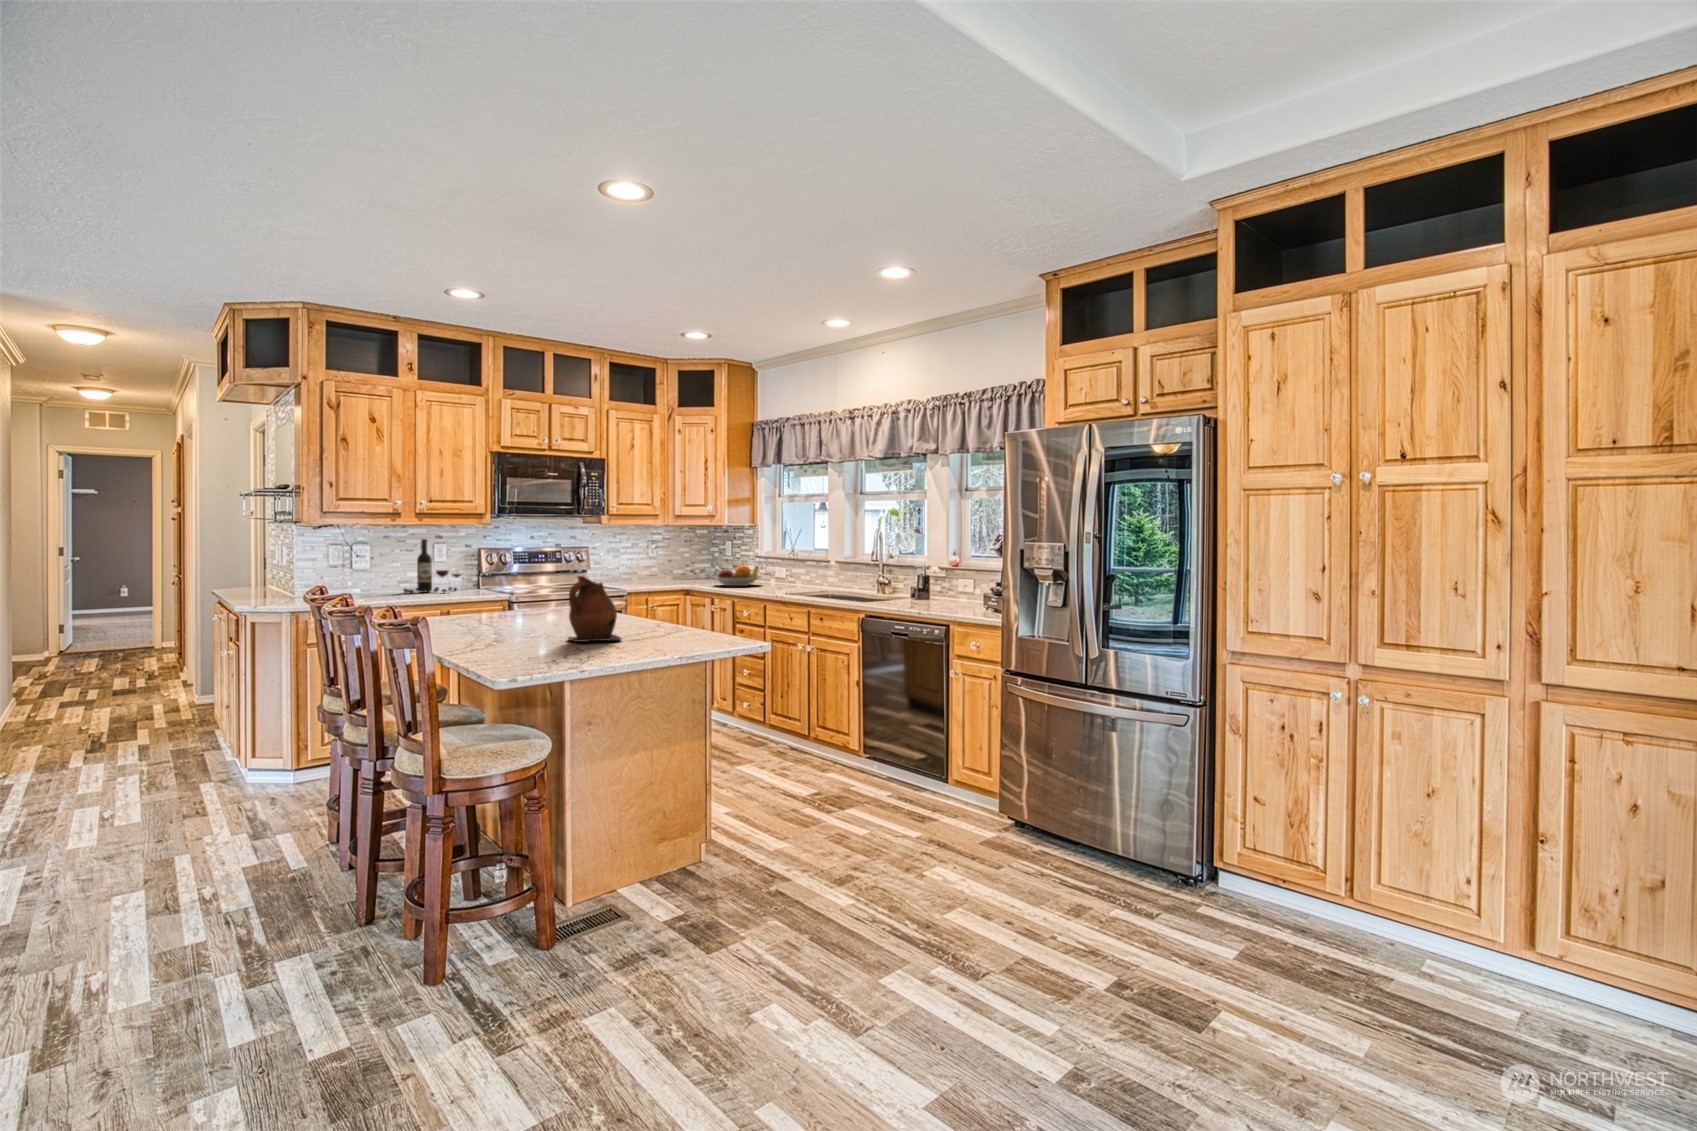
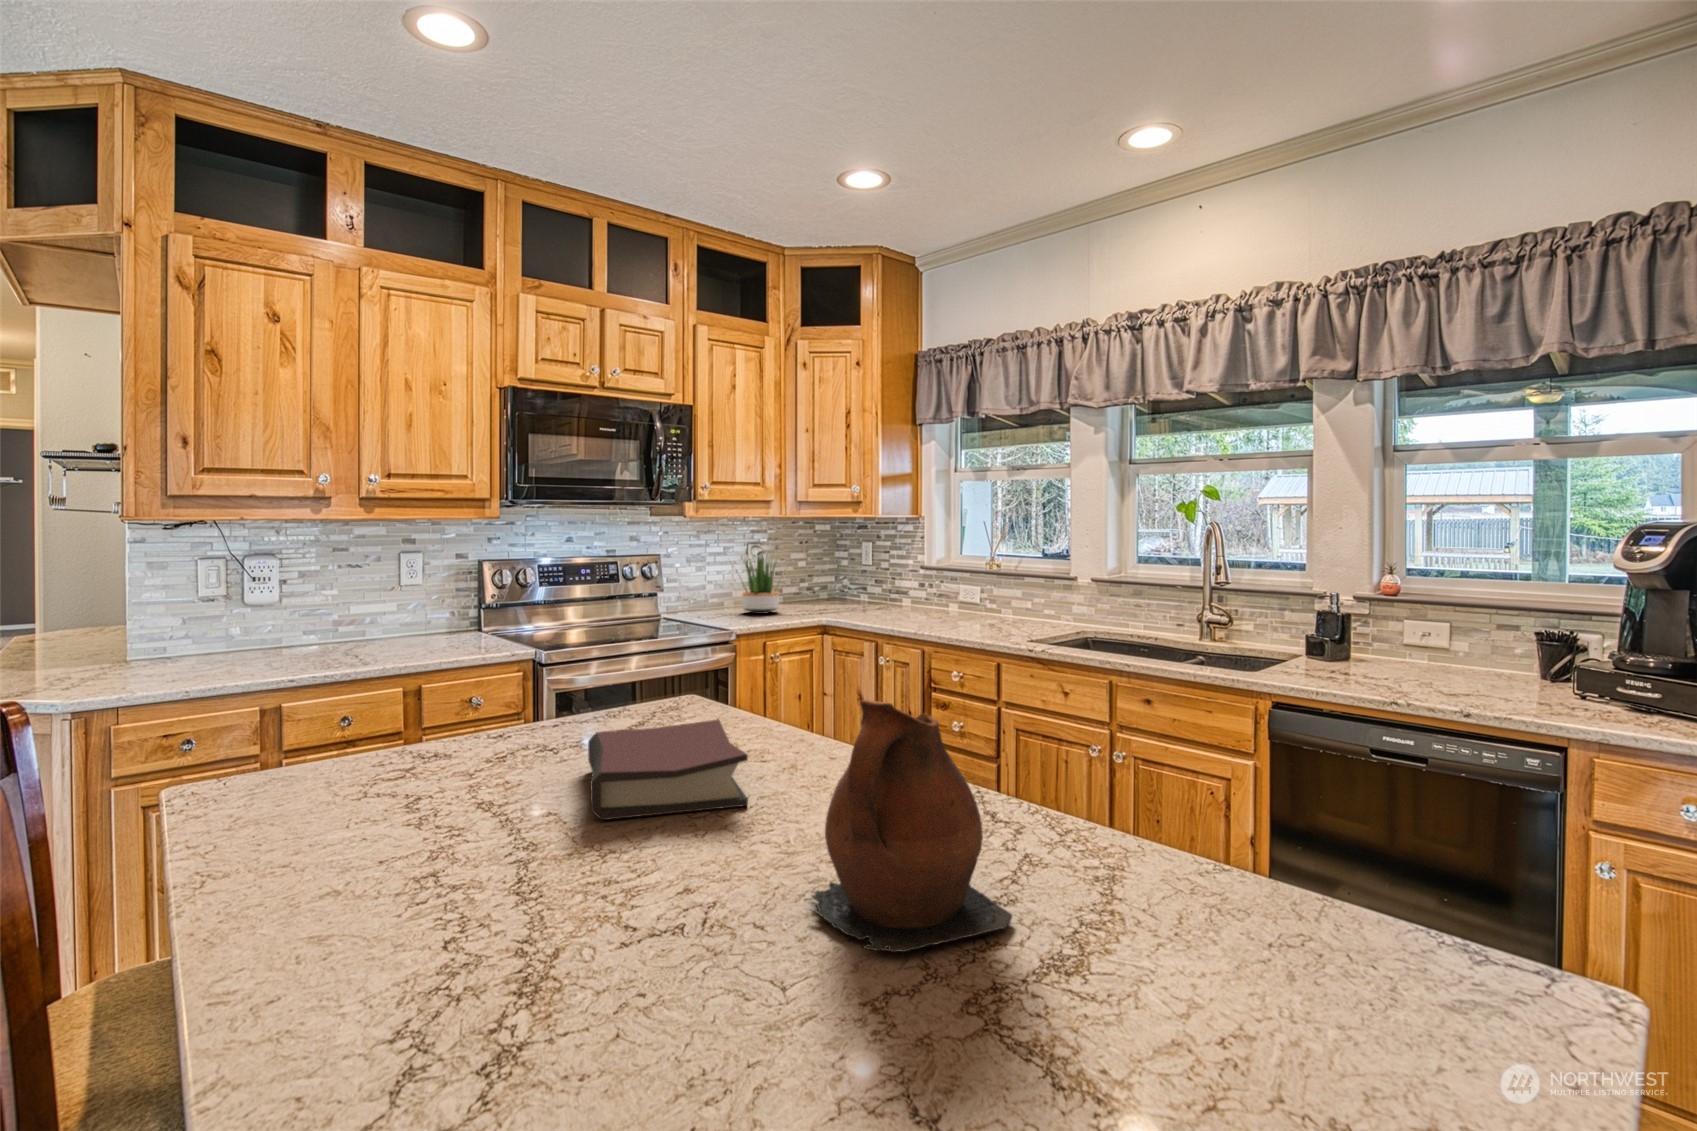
wine bottle: present [403,539,461,593] -> none [345,546,452,643]
potted plant: none [633,543,674,583] -> present [742,554,779,614]
fruit bowl: present [714,565,759,586] -> none [865,584,945,620]
hardback book: none [510,605,570,630] -> present [588,720,748,820]

